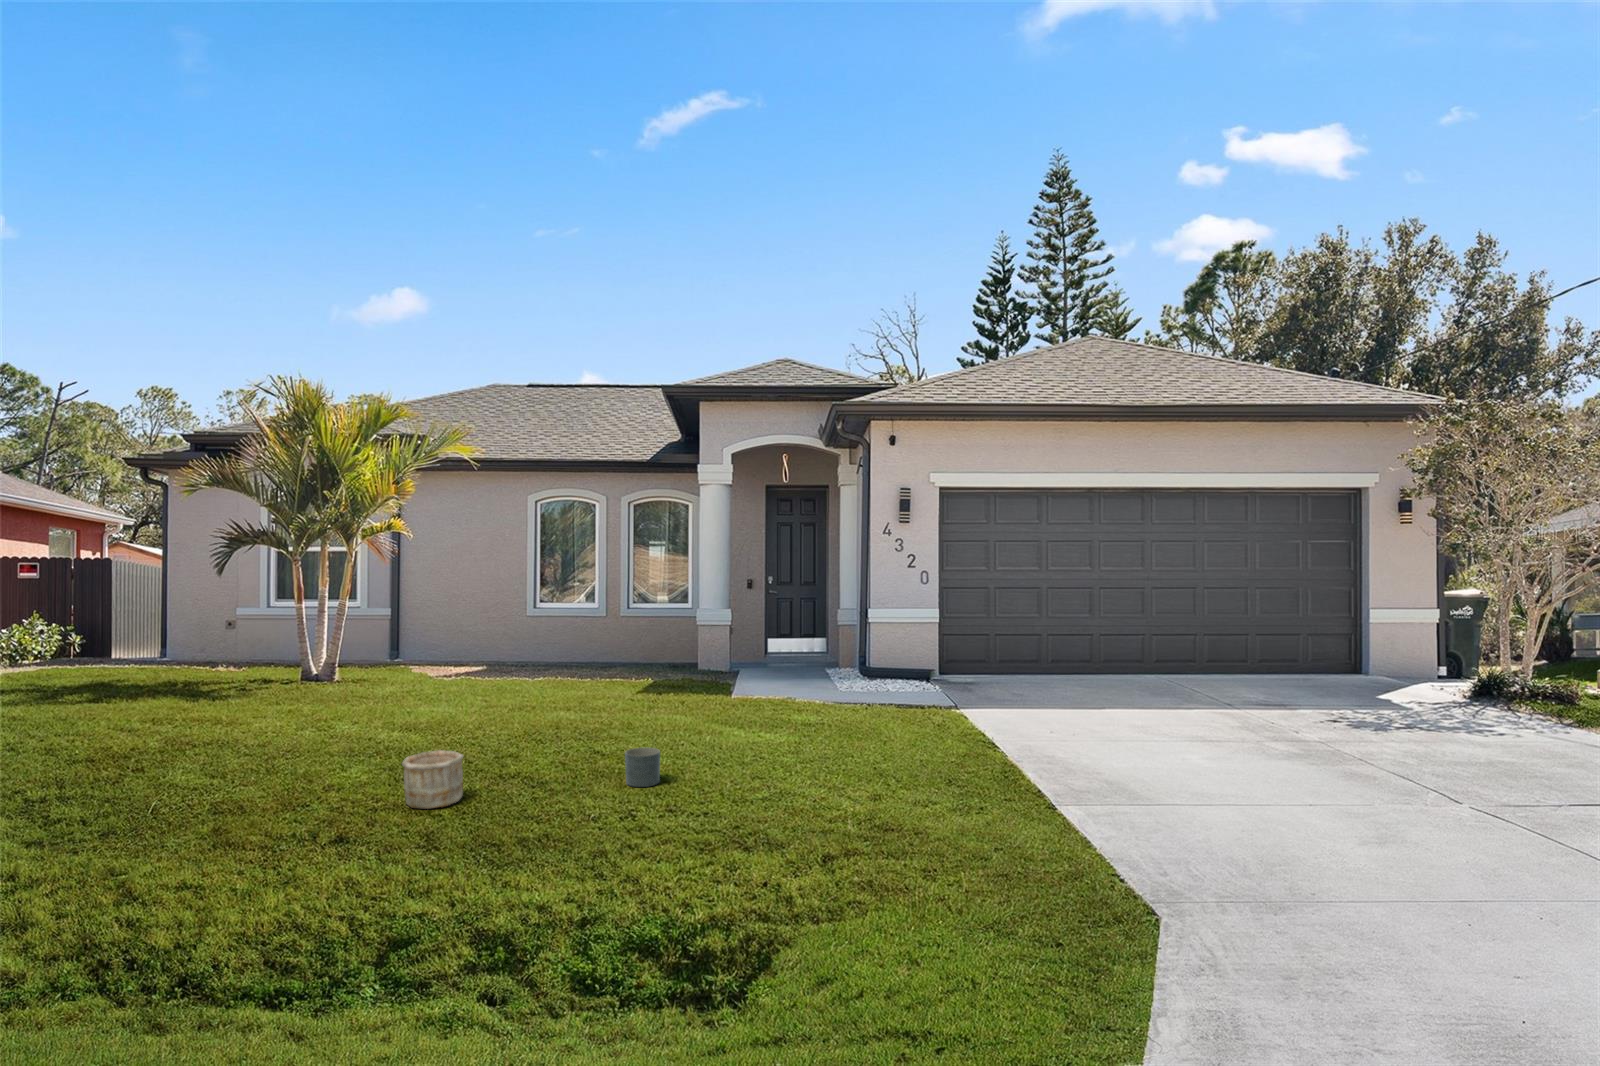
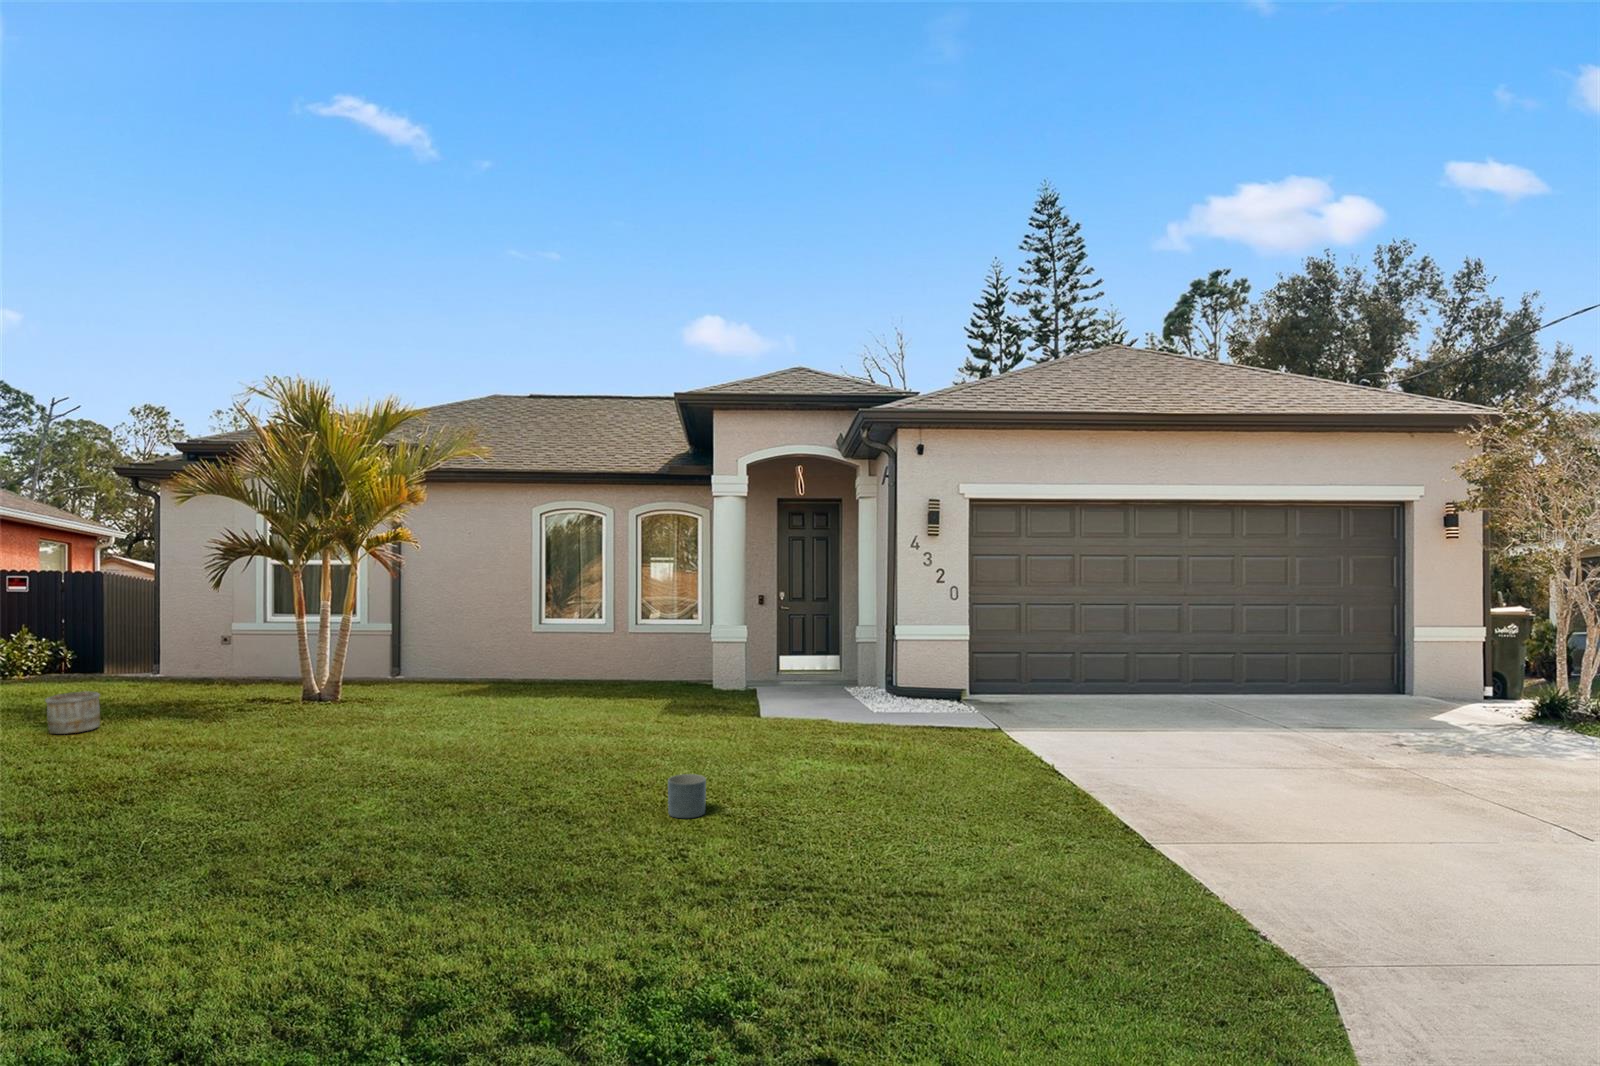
wooden bucket: present [402,750,463,809] -> present [45,691,100,734]

